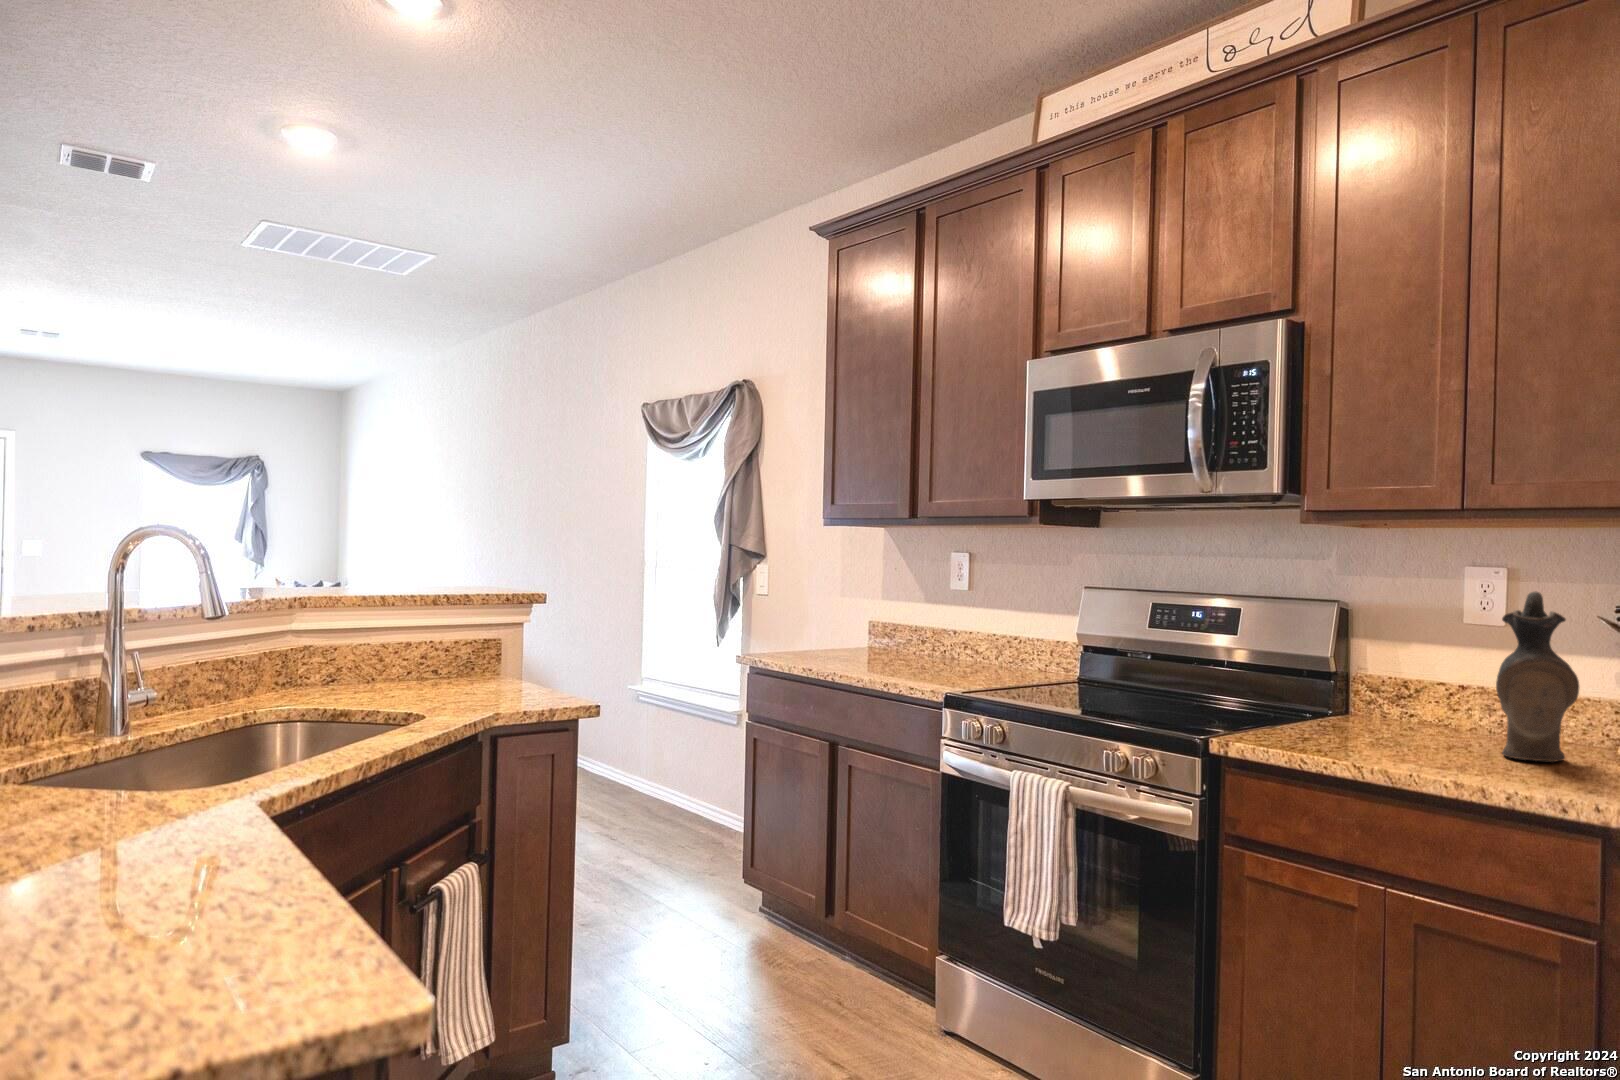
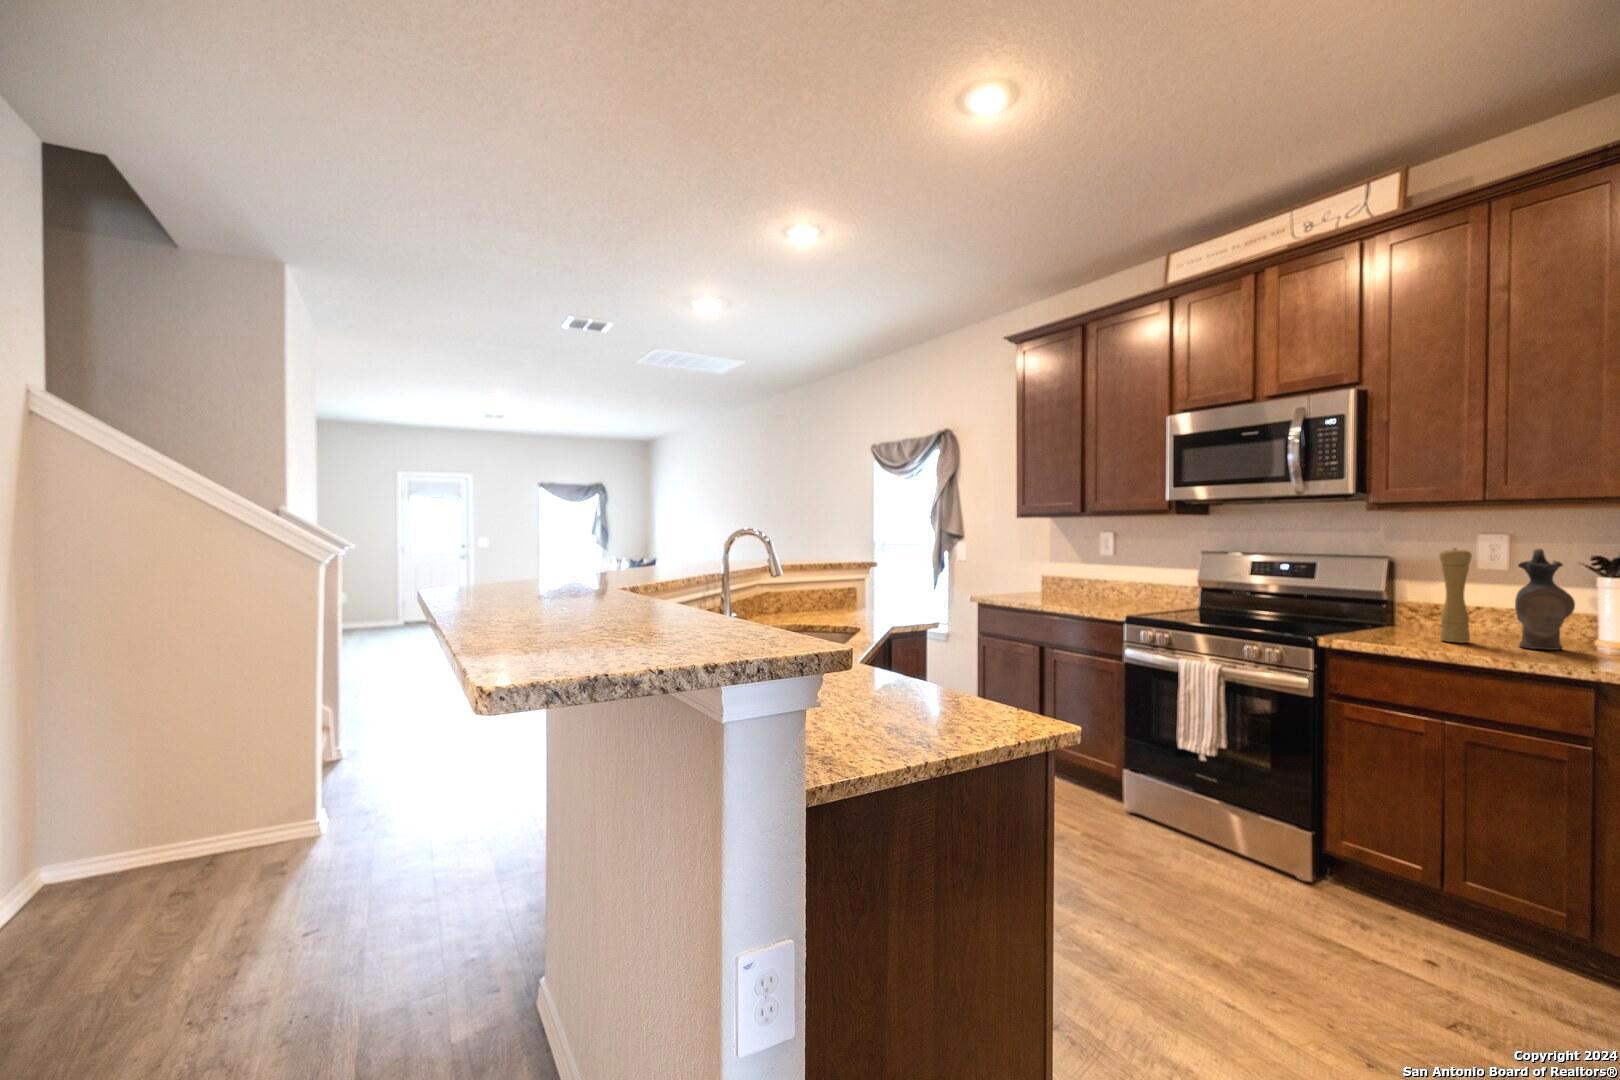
pepper mill: none [1391,588,1437,747] -> present [1439,548,1472,643]

